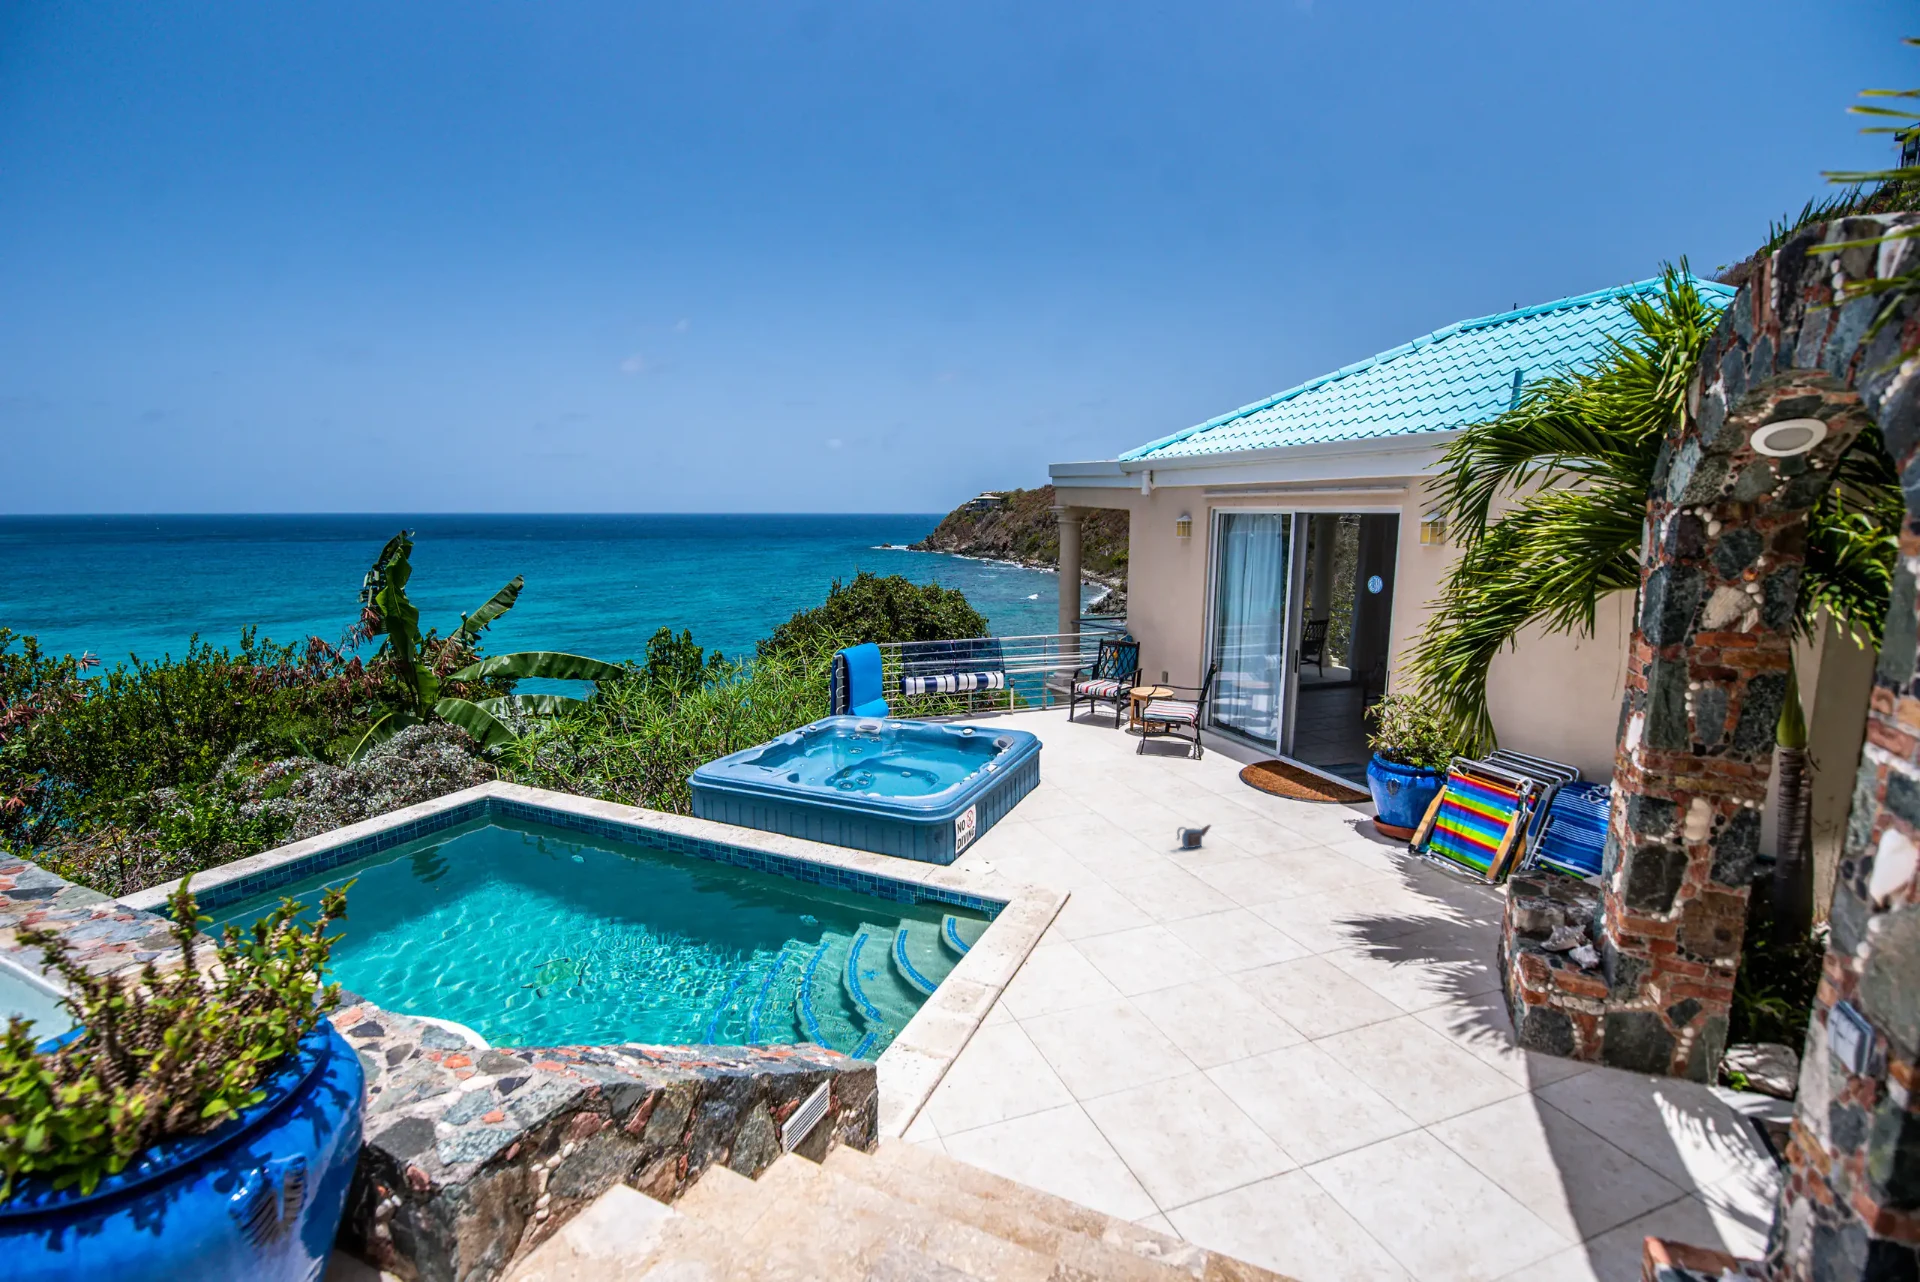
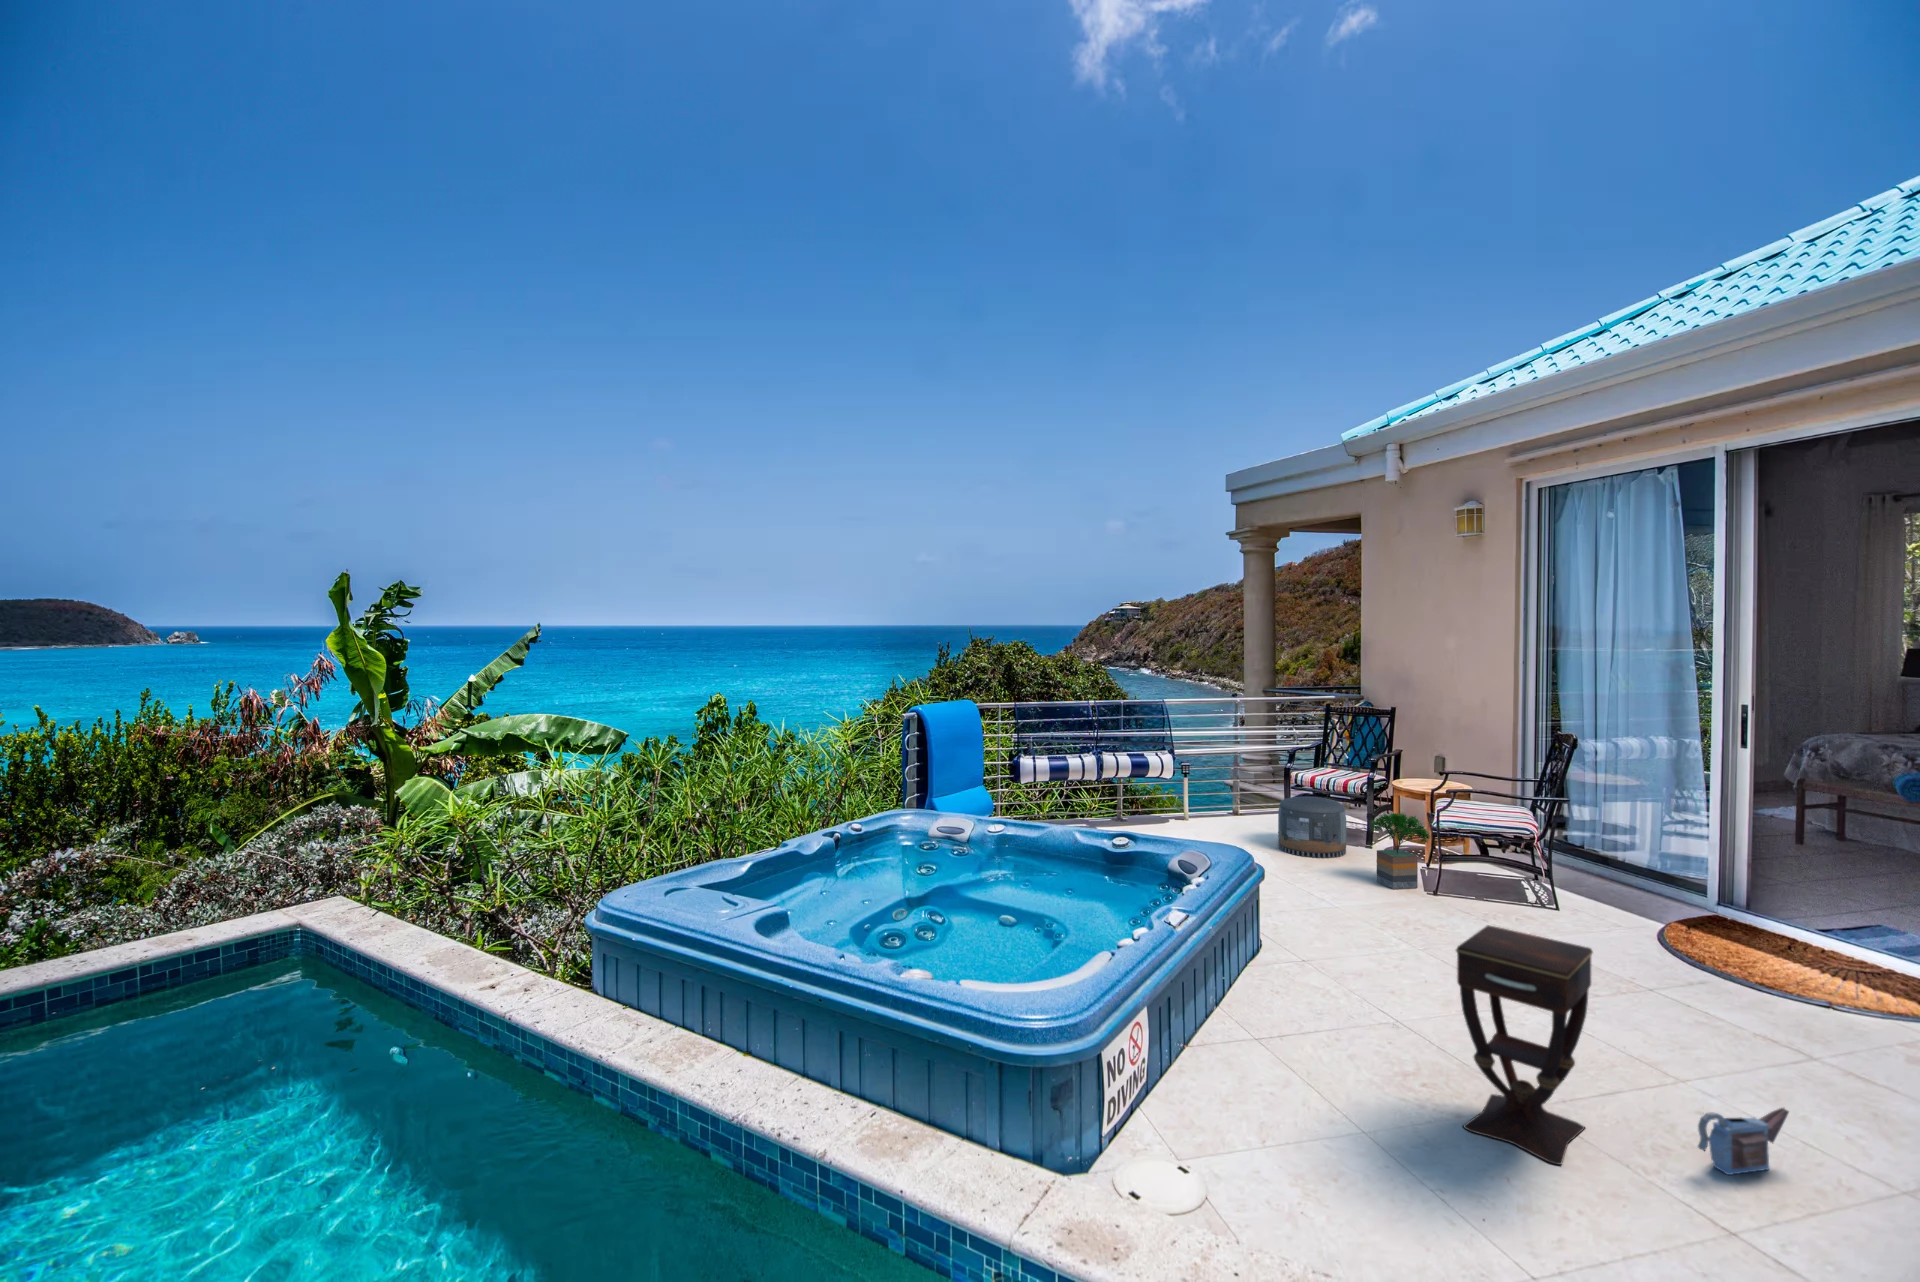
pouf: none [1064,700,1102,736] -> present [1278,796,1346,858]
potted tree: none [1108,710,1139,752] -> present [1371,813,1430,889]
side table: none [1098,763,1150,850] -> present [1456,925,1593,1165]

